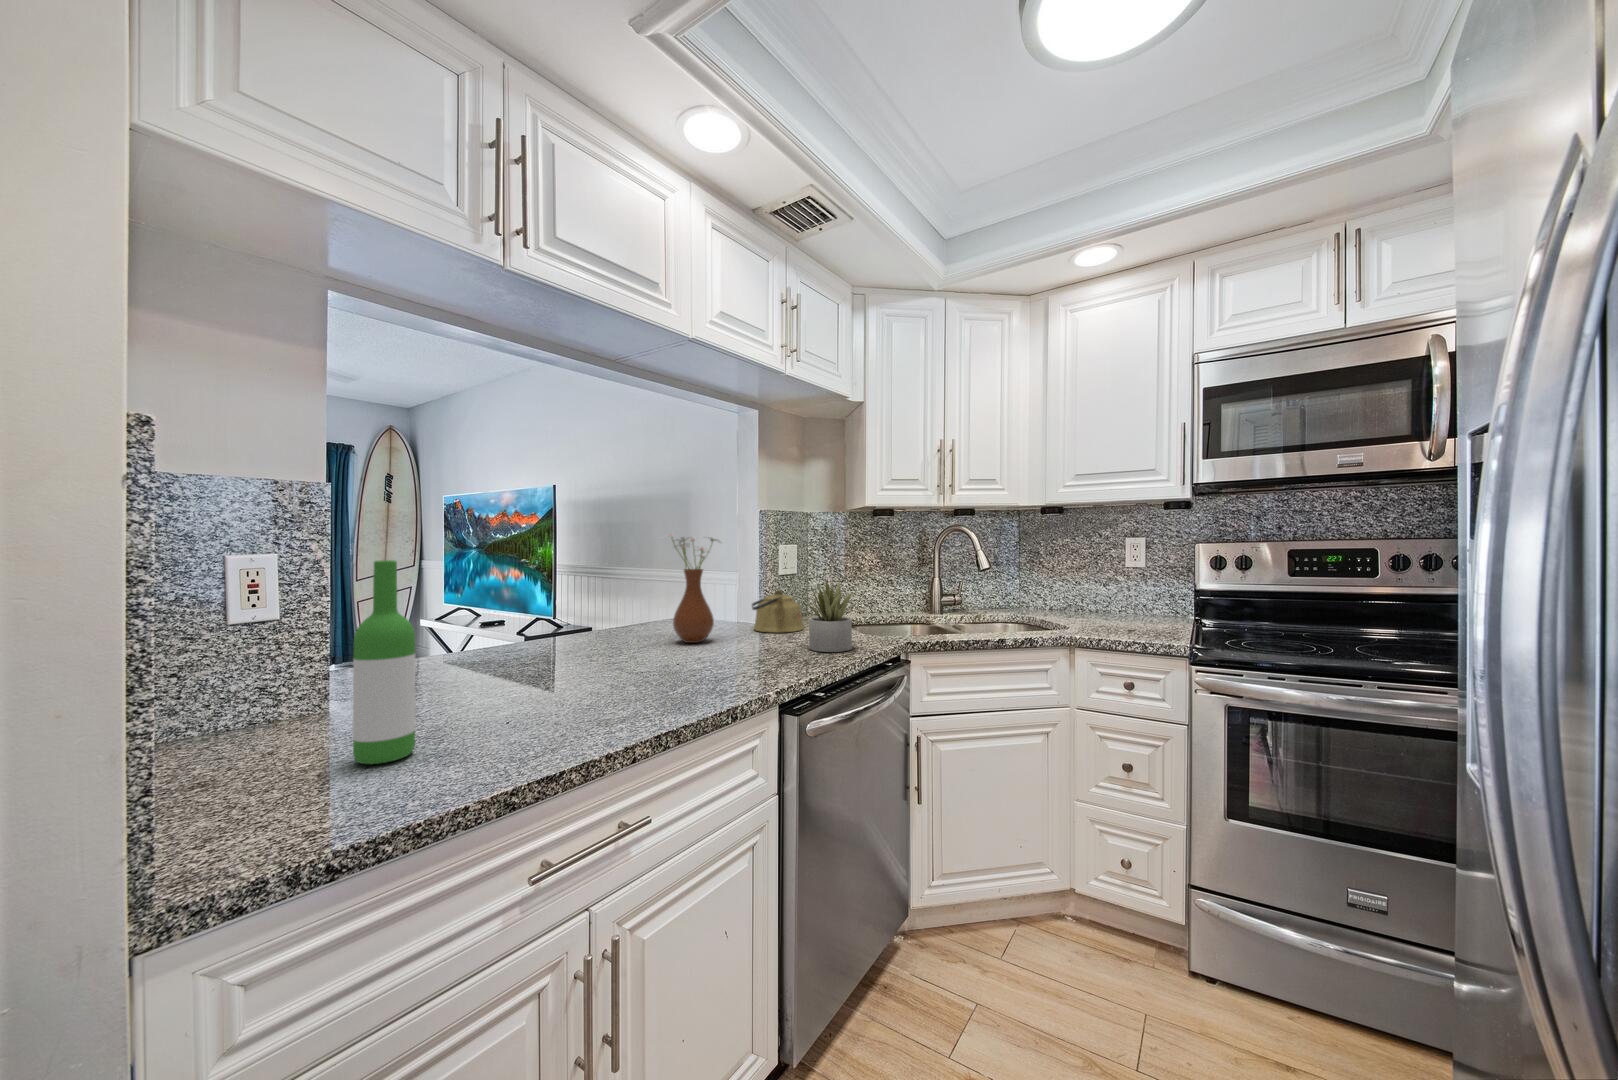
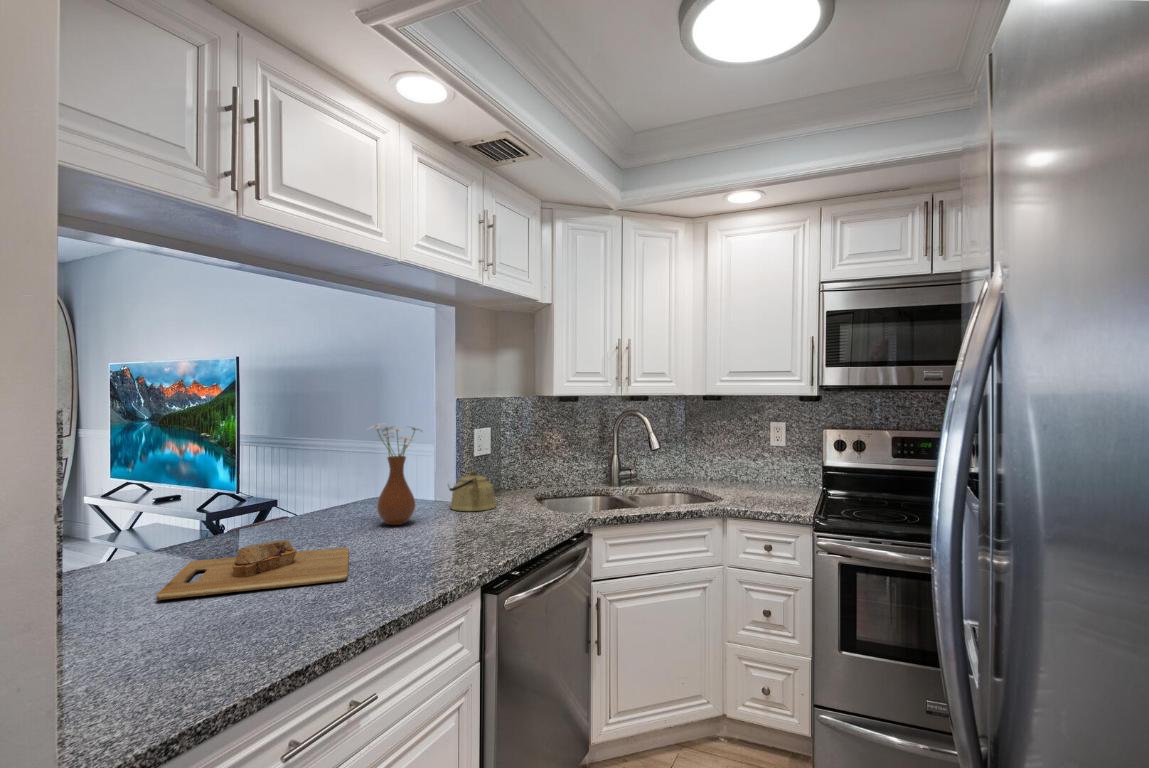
wine bottle: present [353,560,415,764] -> none [109,484,168,671]
succulent plant: present [809,581,852,652] -> none [503,467,543,532]
cutting board: none [429,647,637,700] -> present [156,540,349,600]

